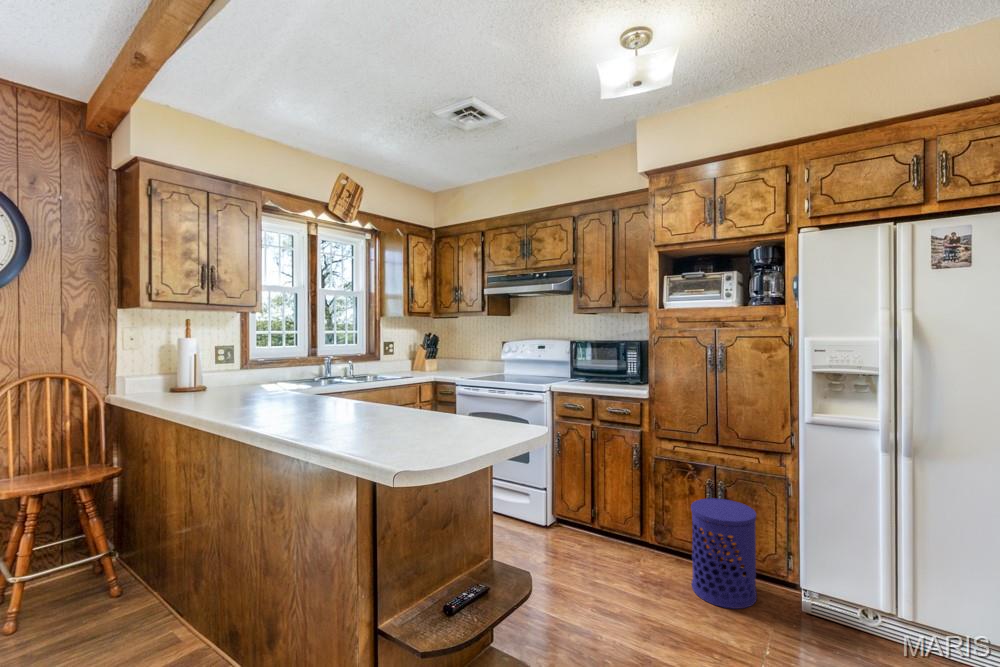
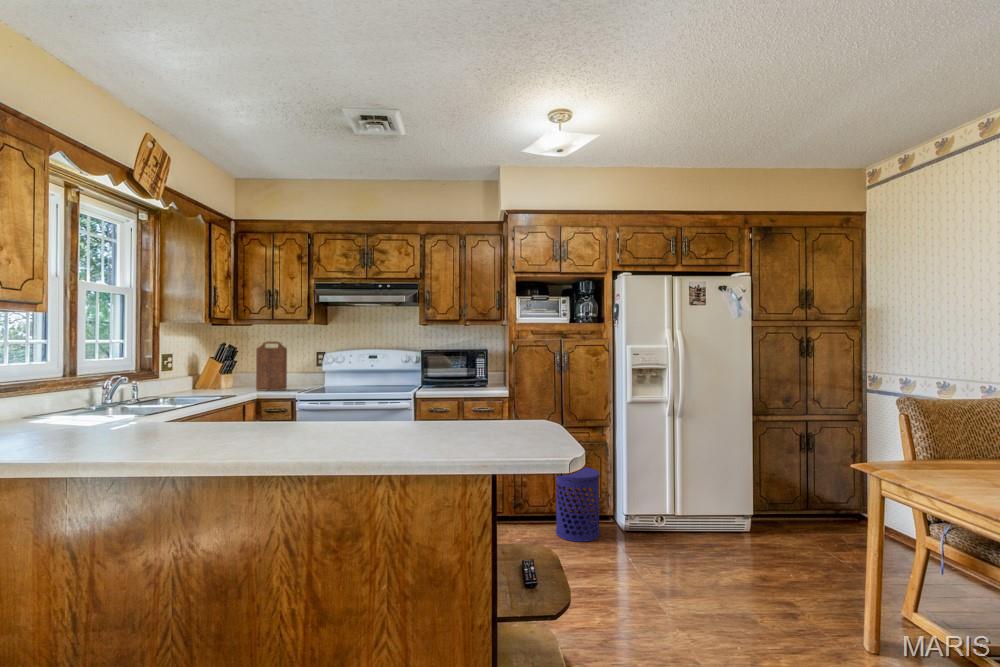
cutting board: none [439,332,464,375] -> present [256,341,287,391]

